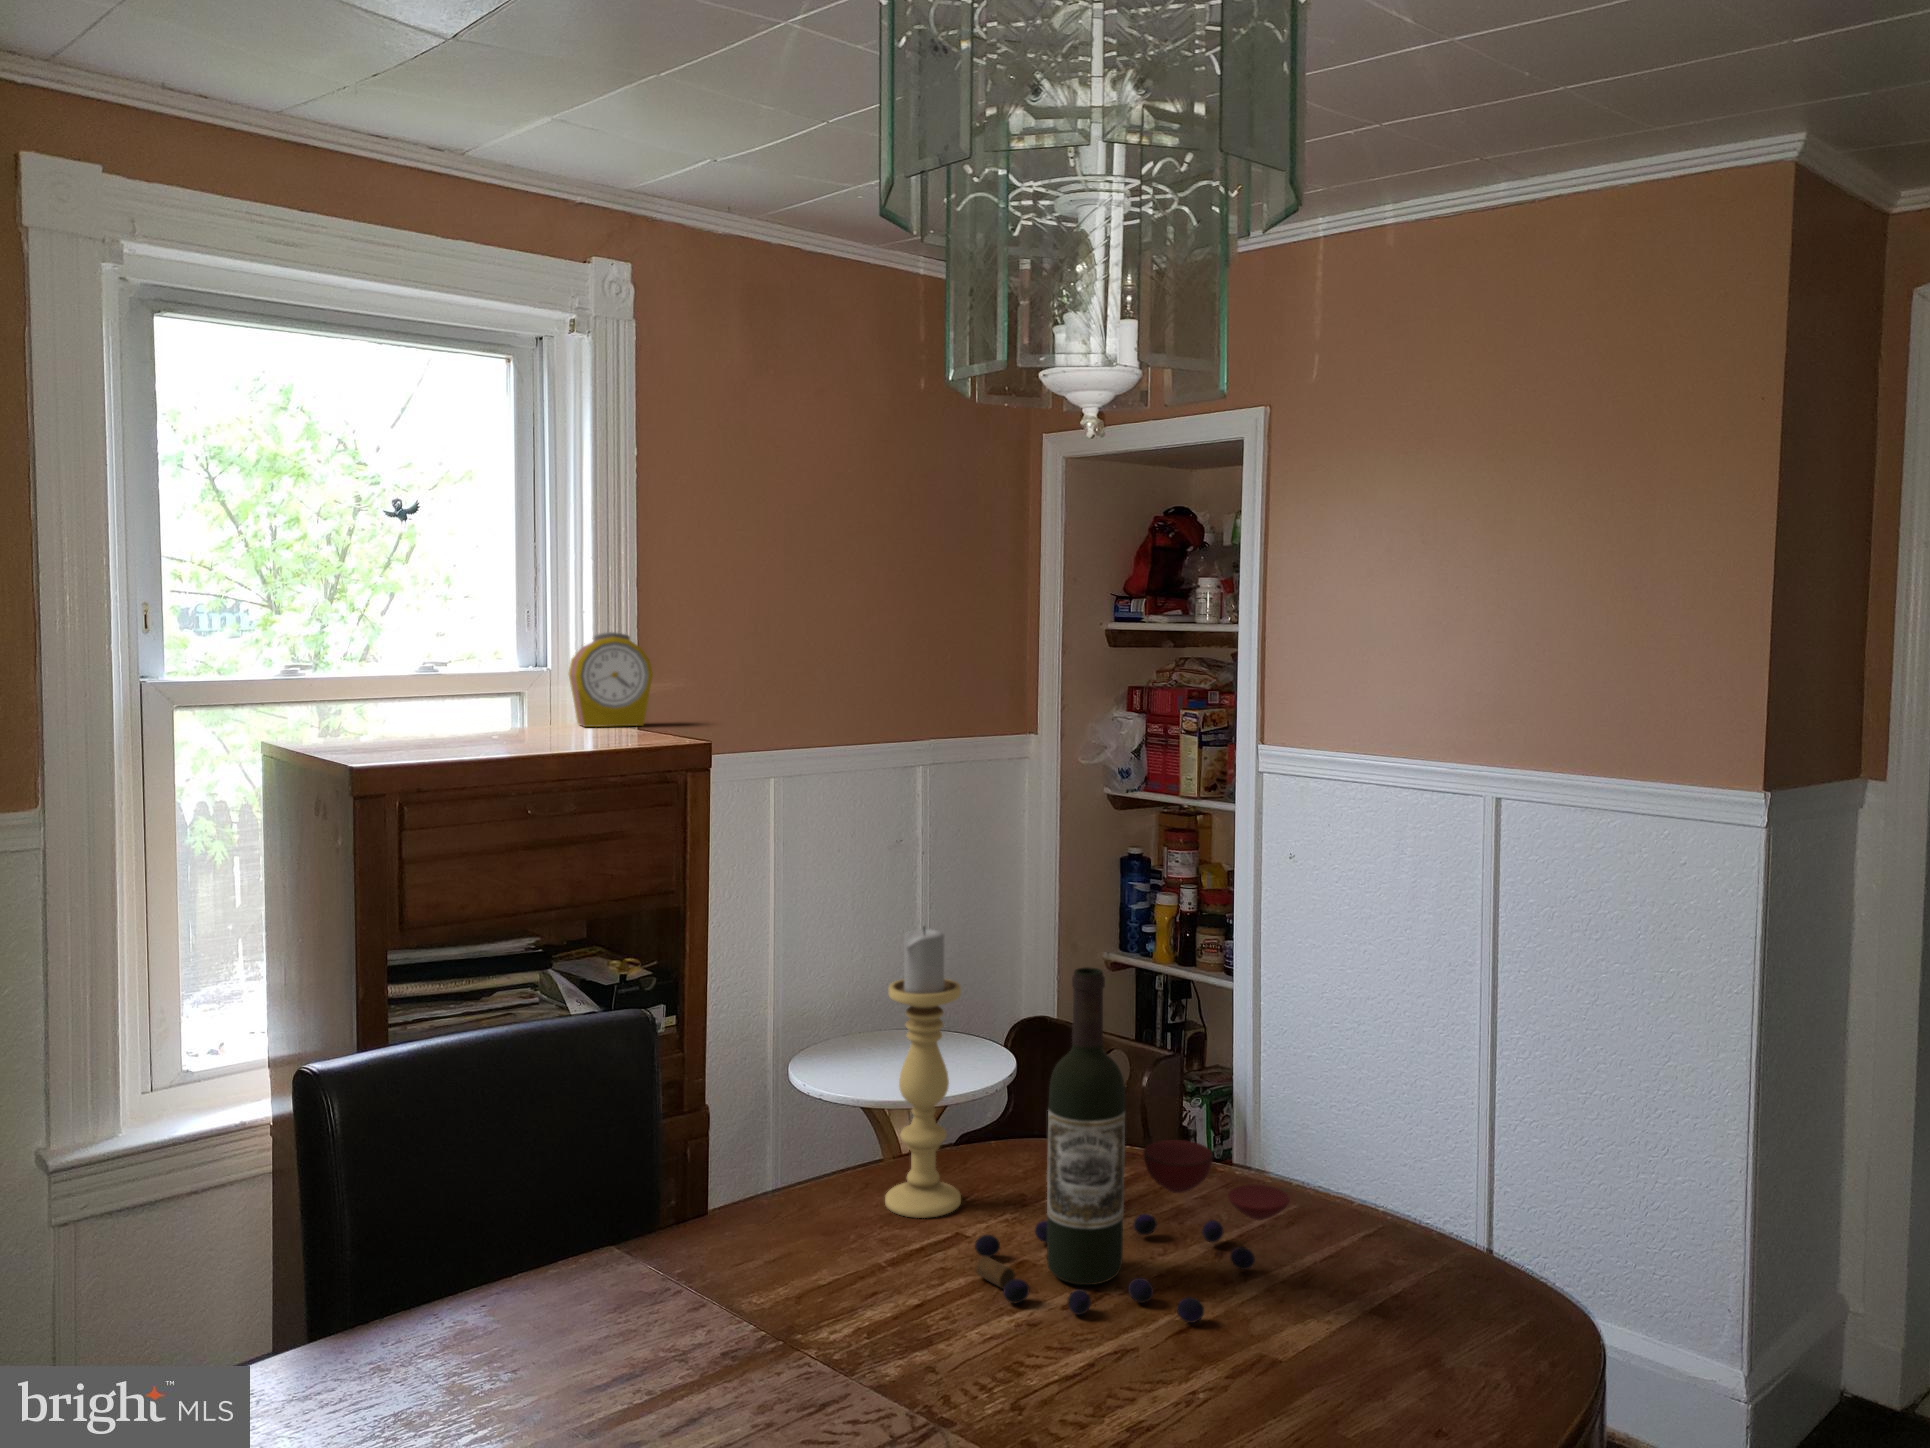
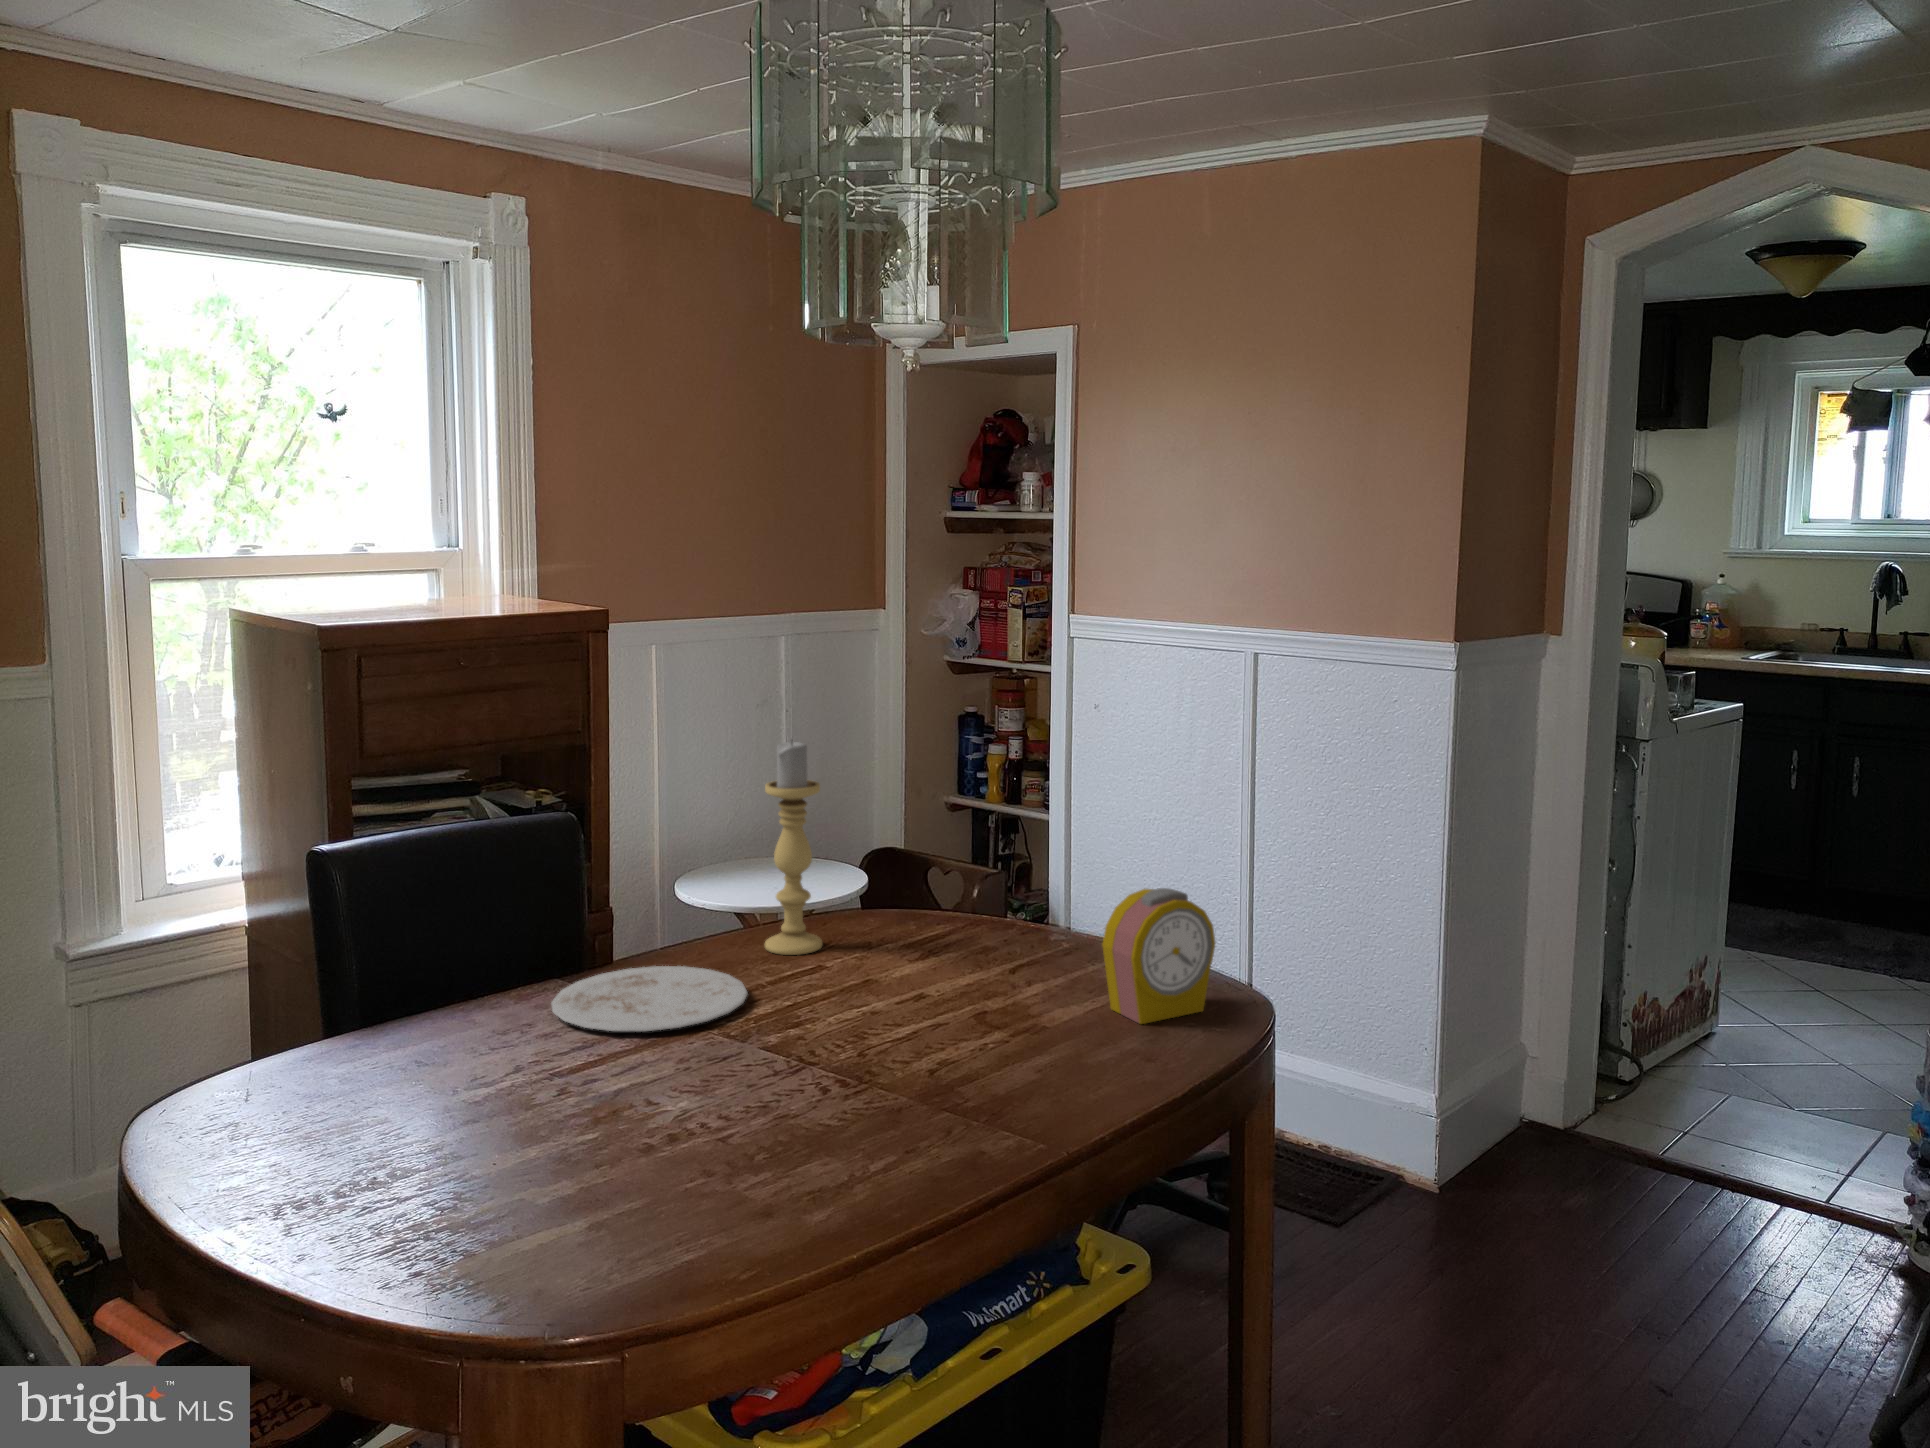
alarm clock: present [569,632,653,727] -> present [1102,888,1215,1024]
wine bottle: present [975,967,1290,1323] -> none [833,761,1063,1004]
plate: none [588,1238,858,1365] -> present [552,966,748,1031]

